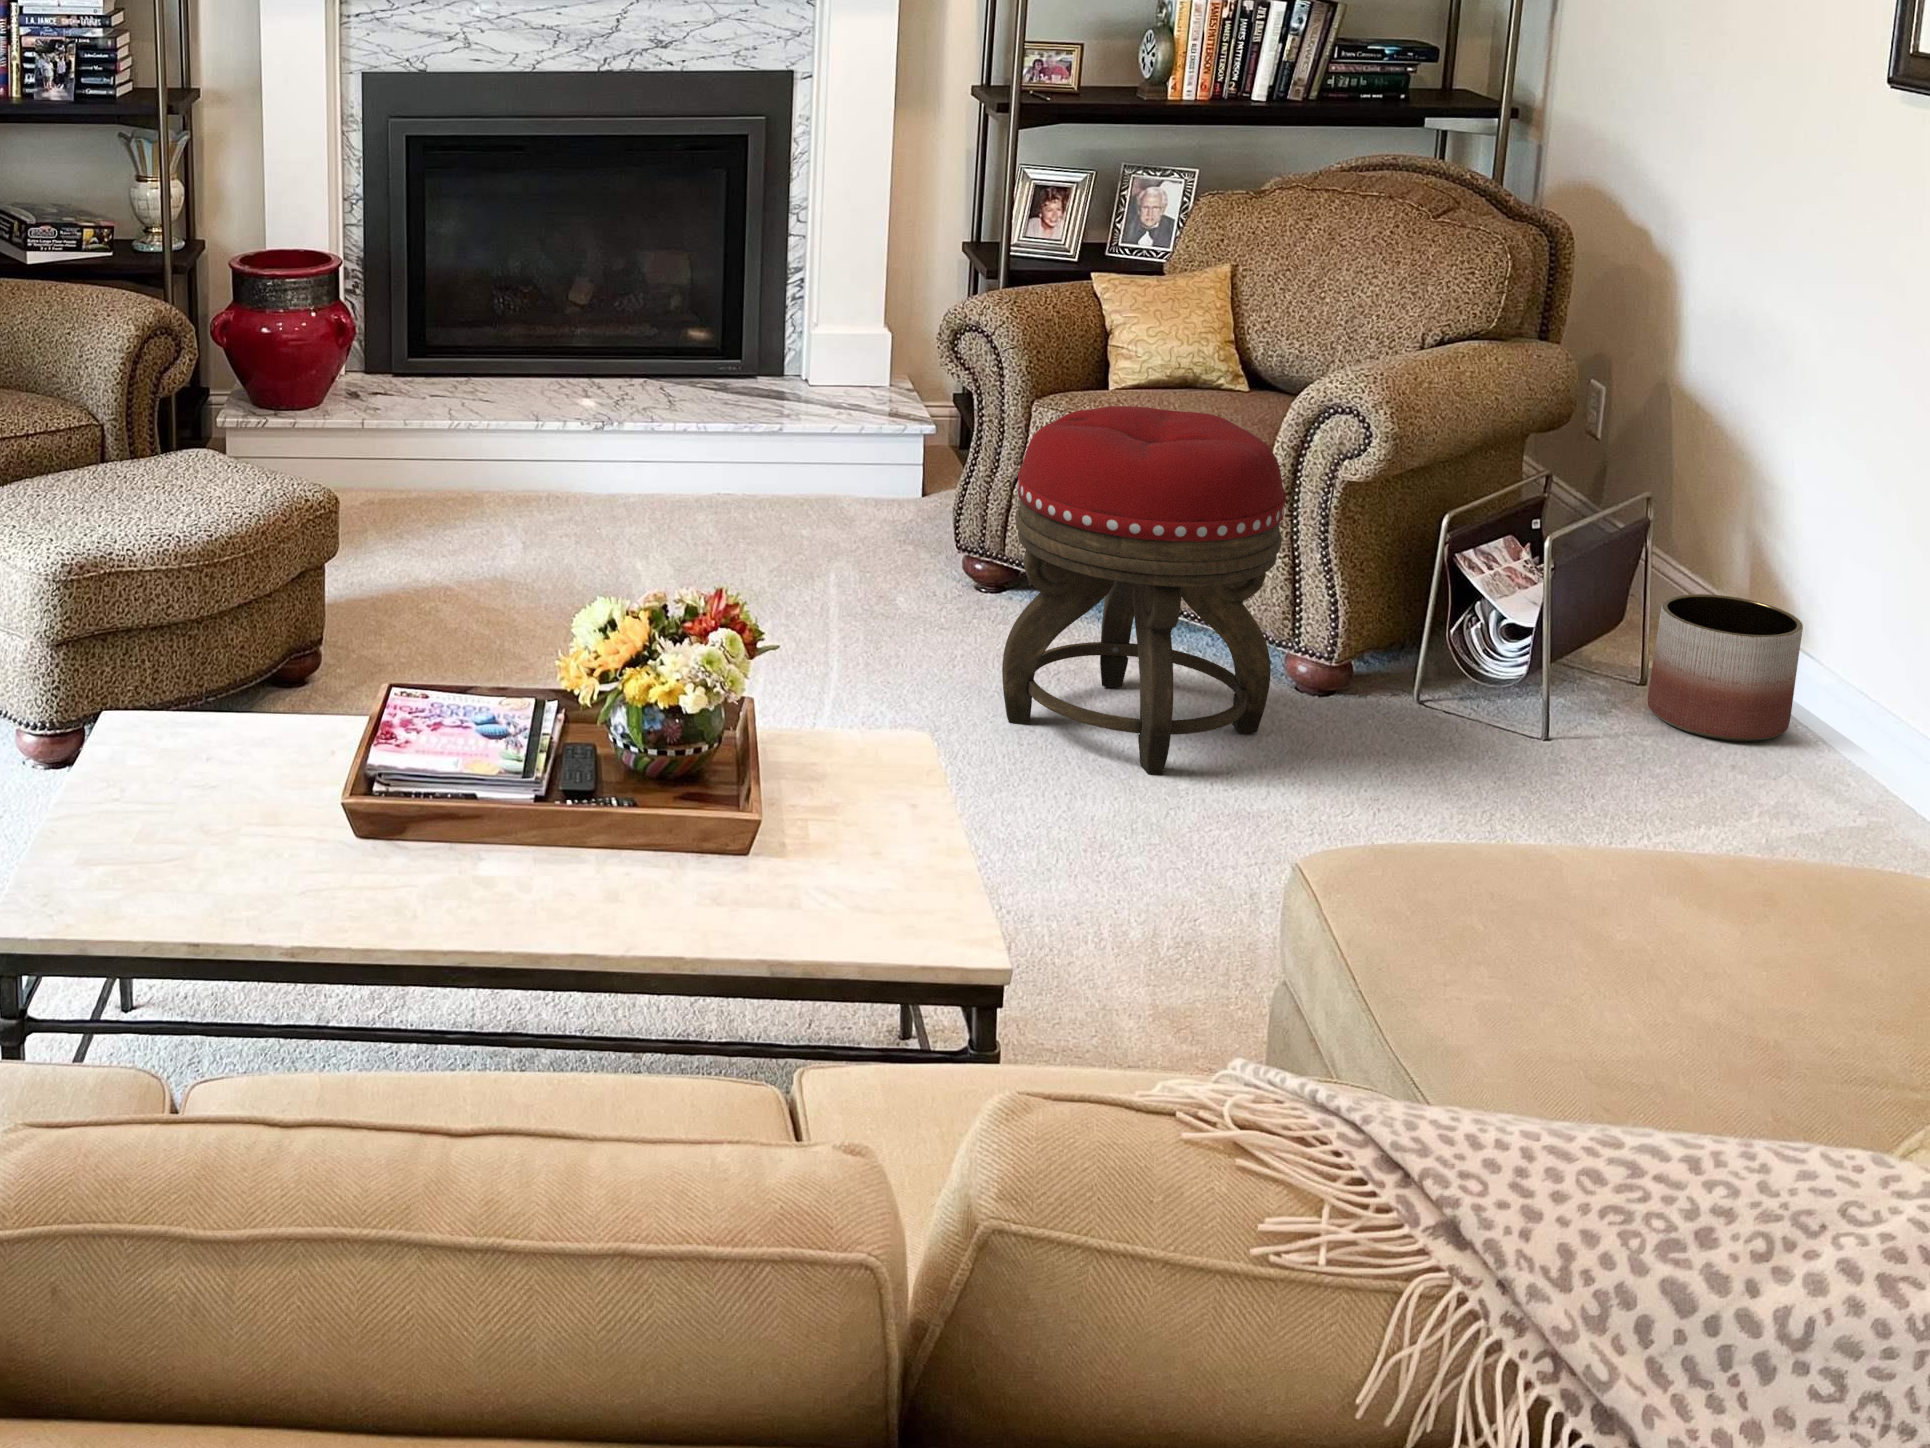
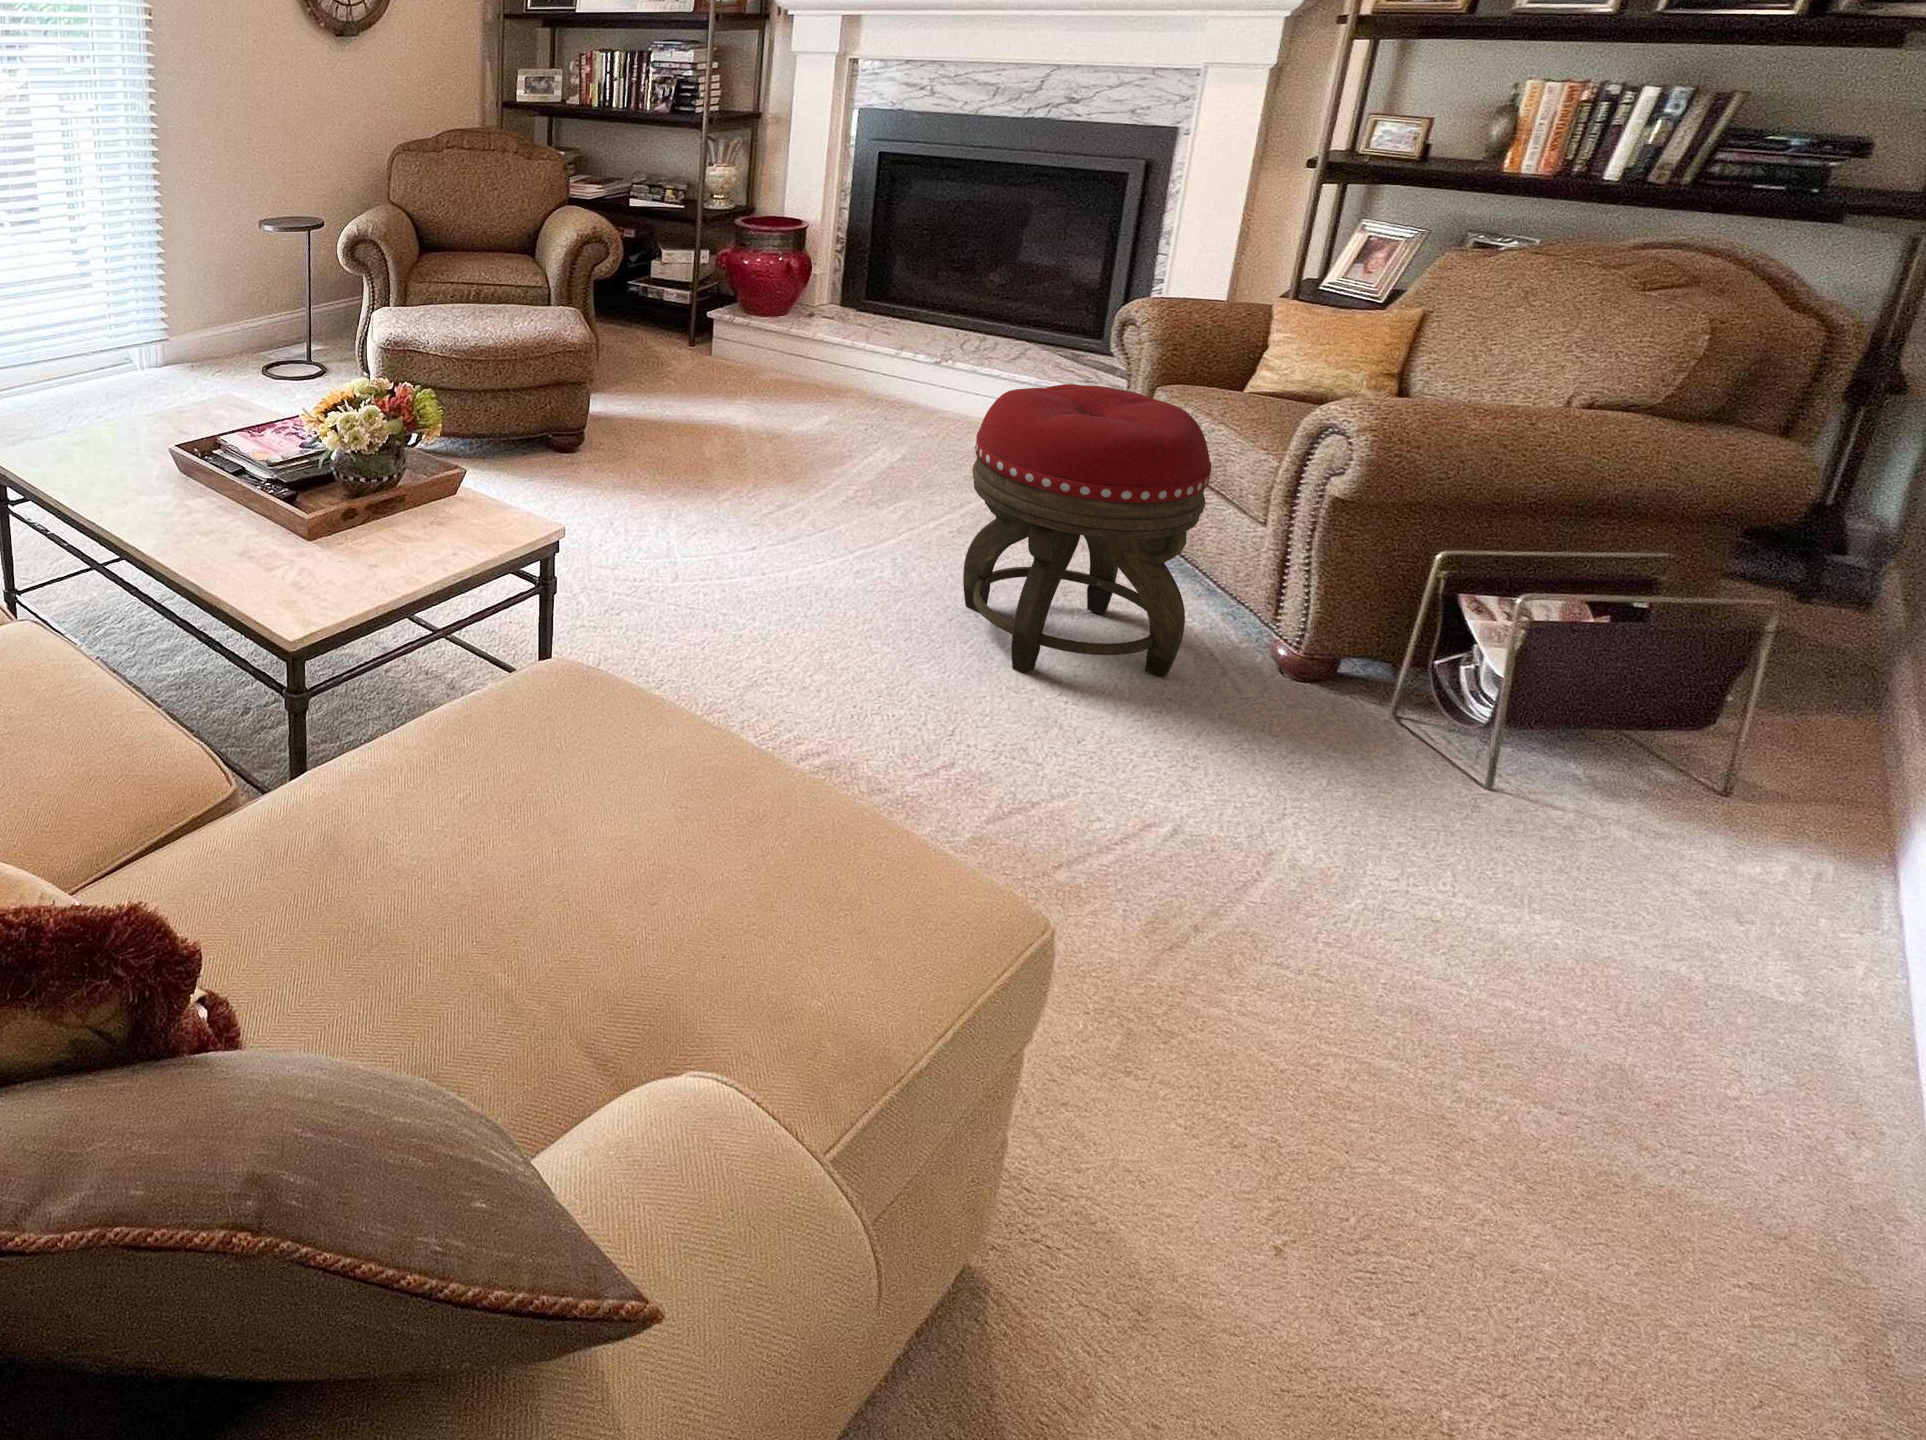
planter: present [1648,594,1803,741] -> none [1651,701,1870,875]

